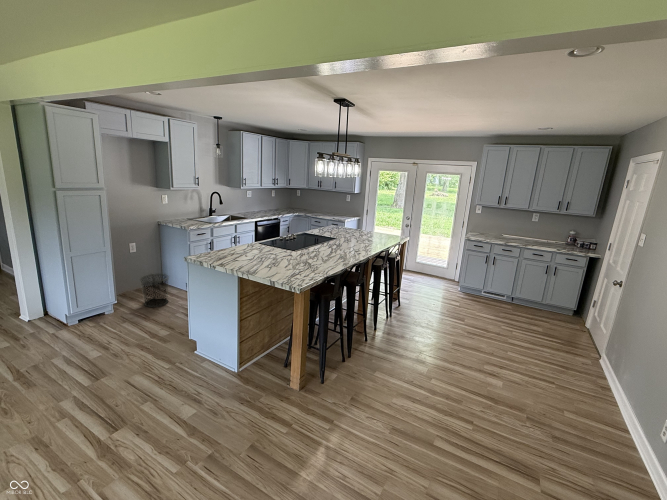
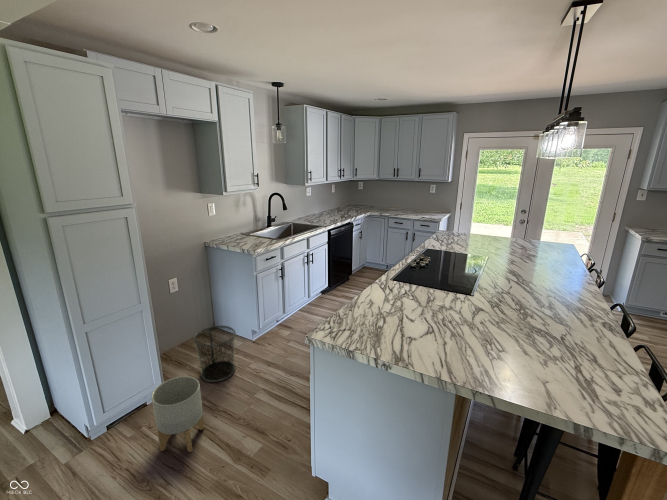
planter: none [105,292,138,333] -> present [152,376,204,452]

